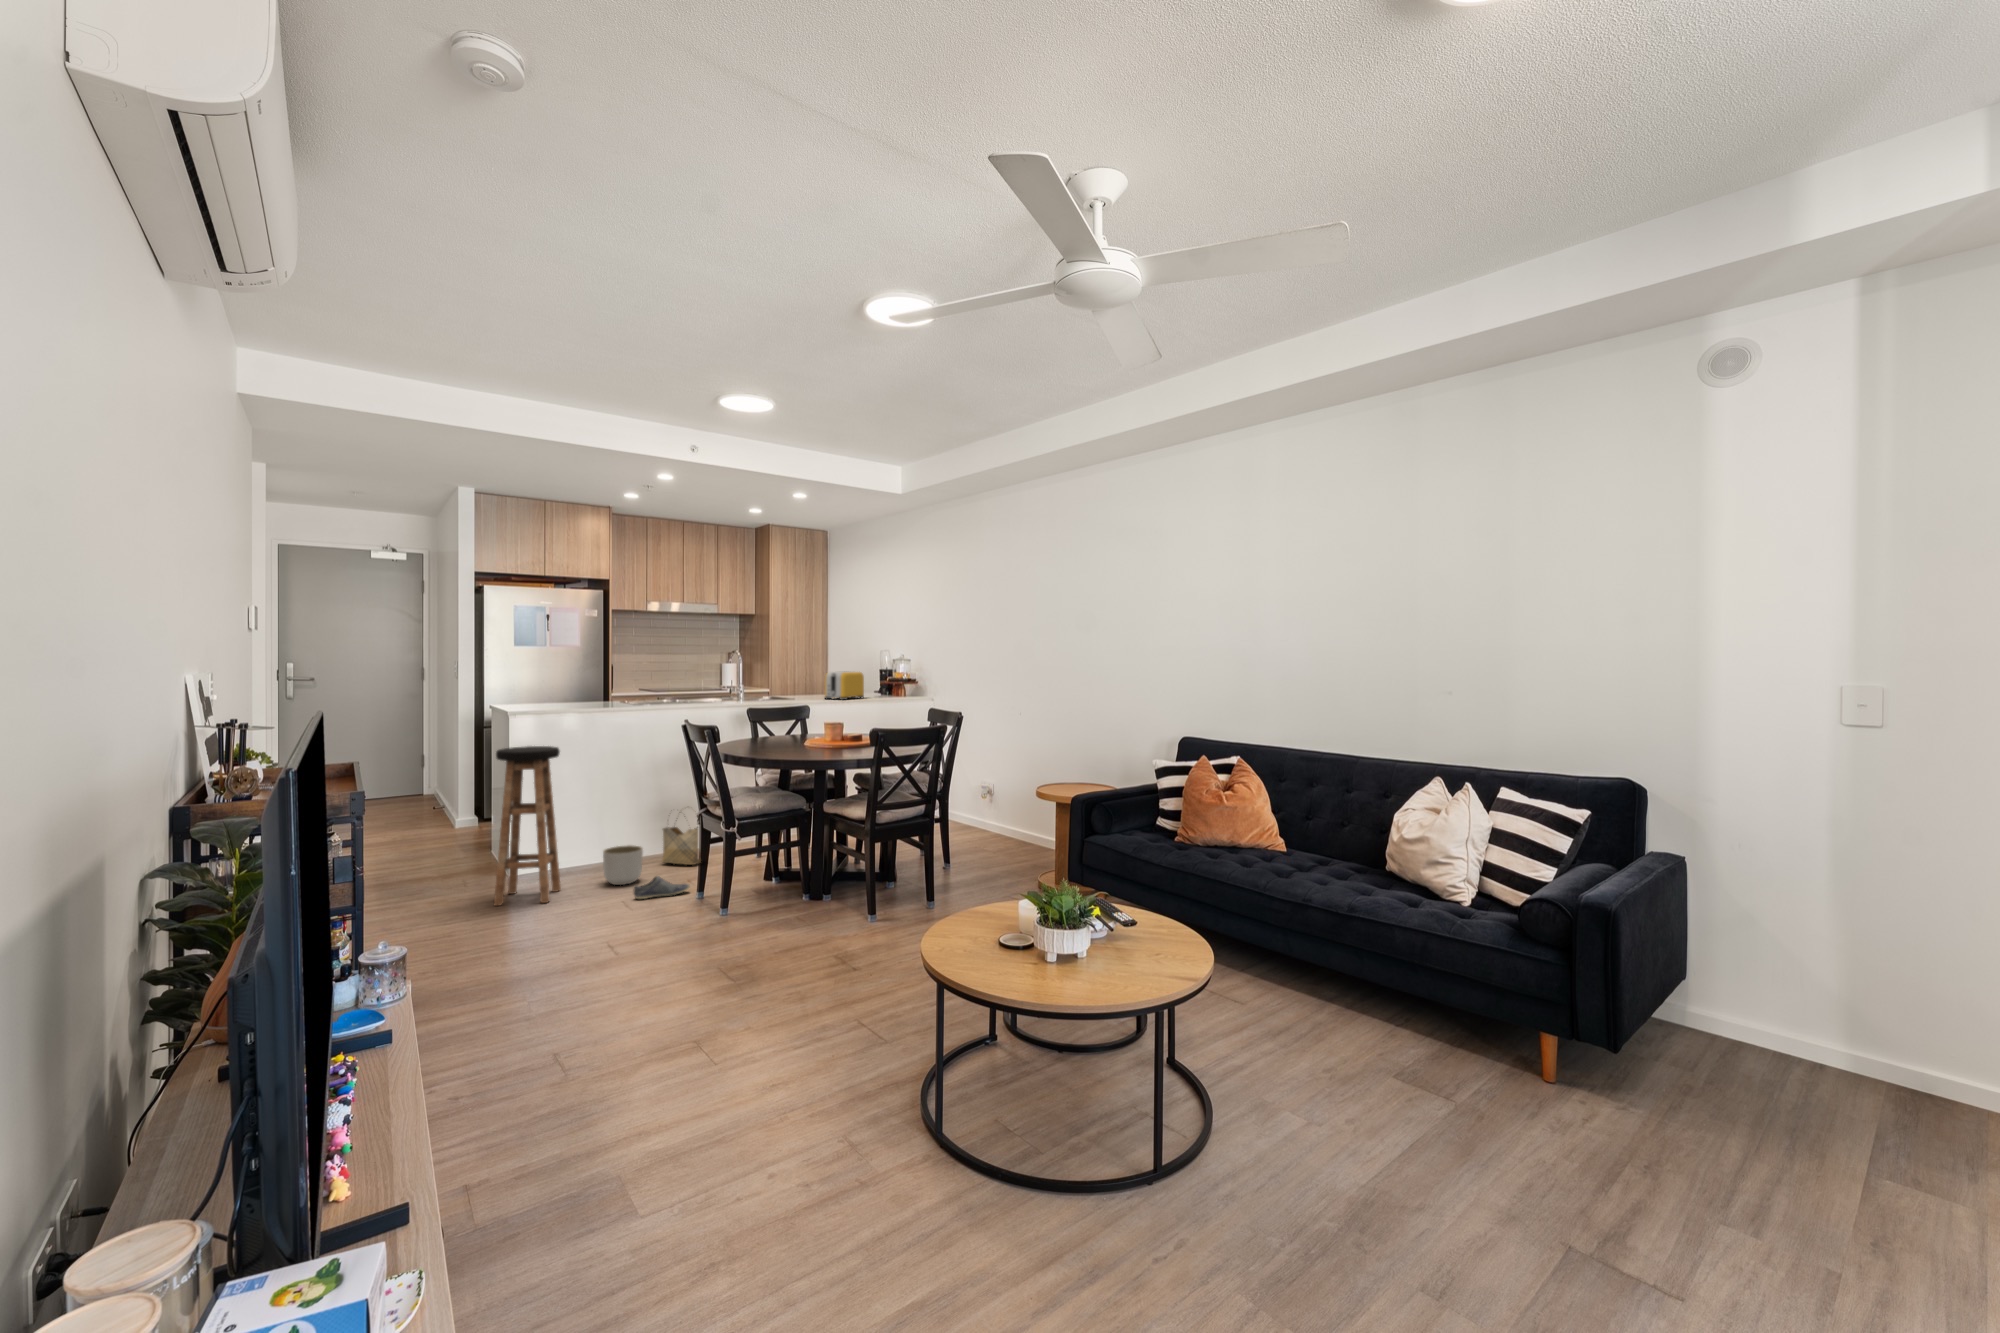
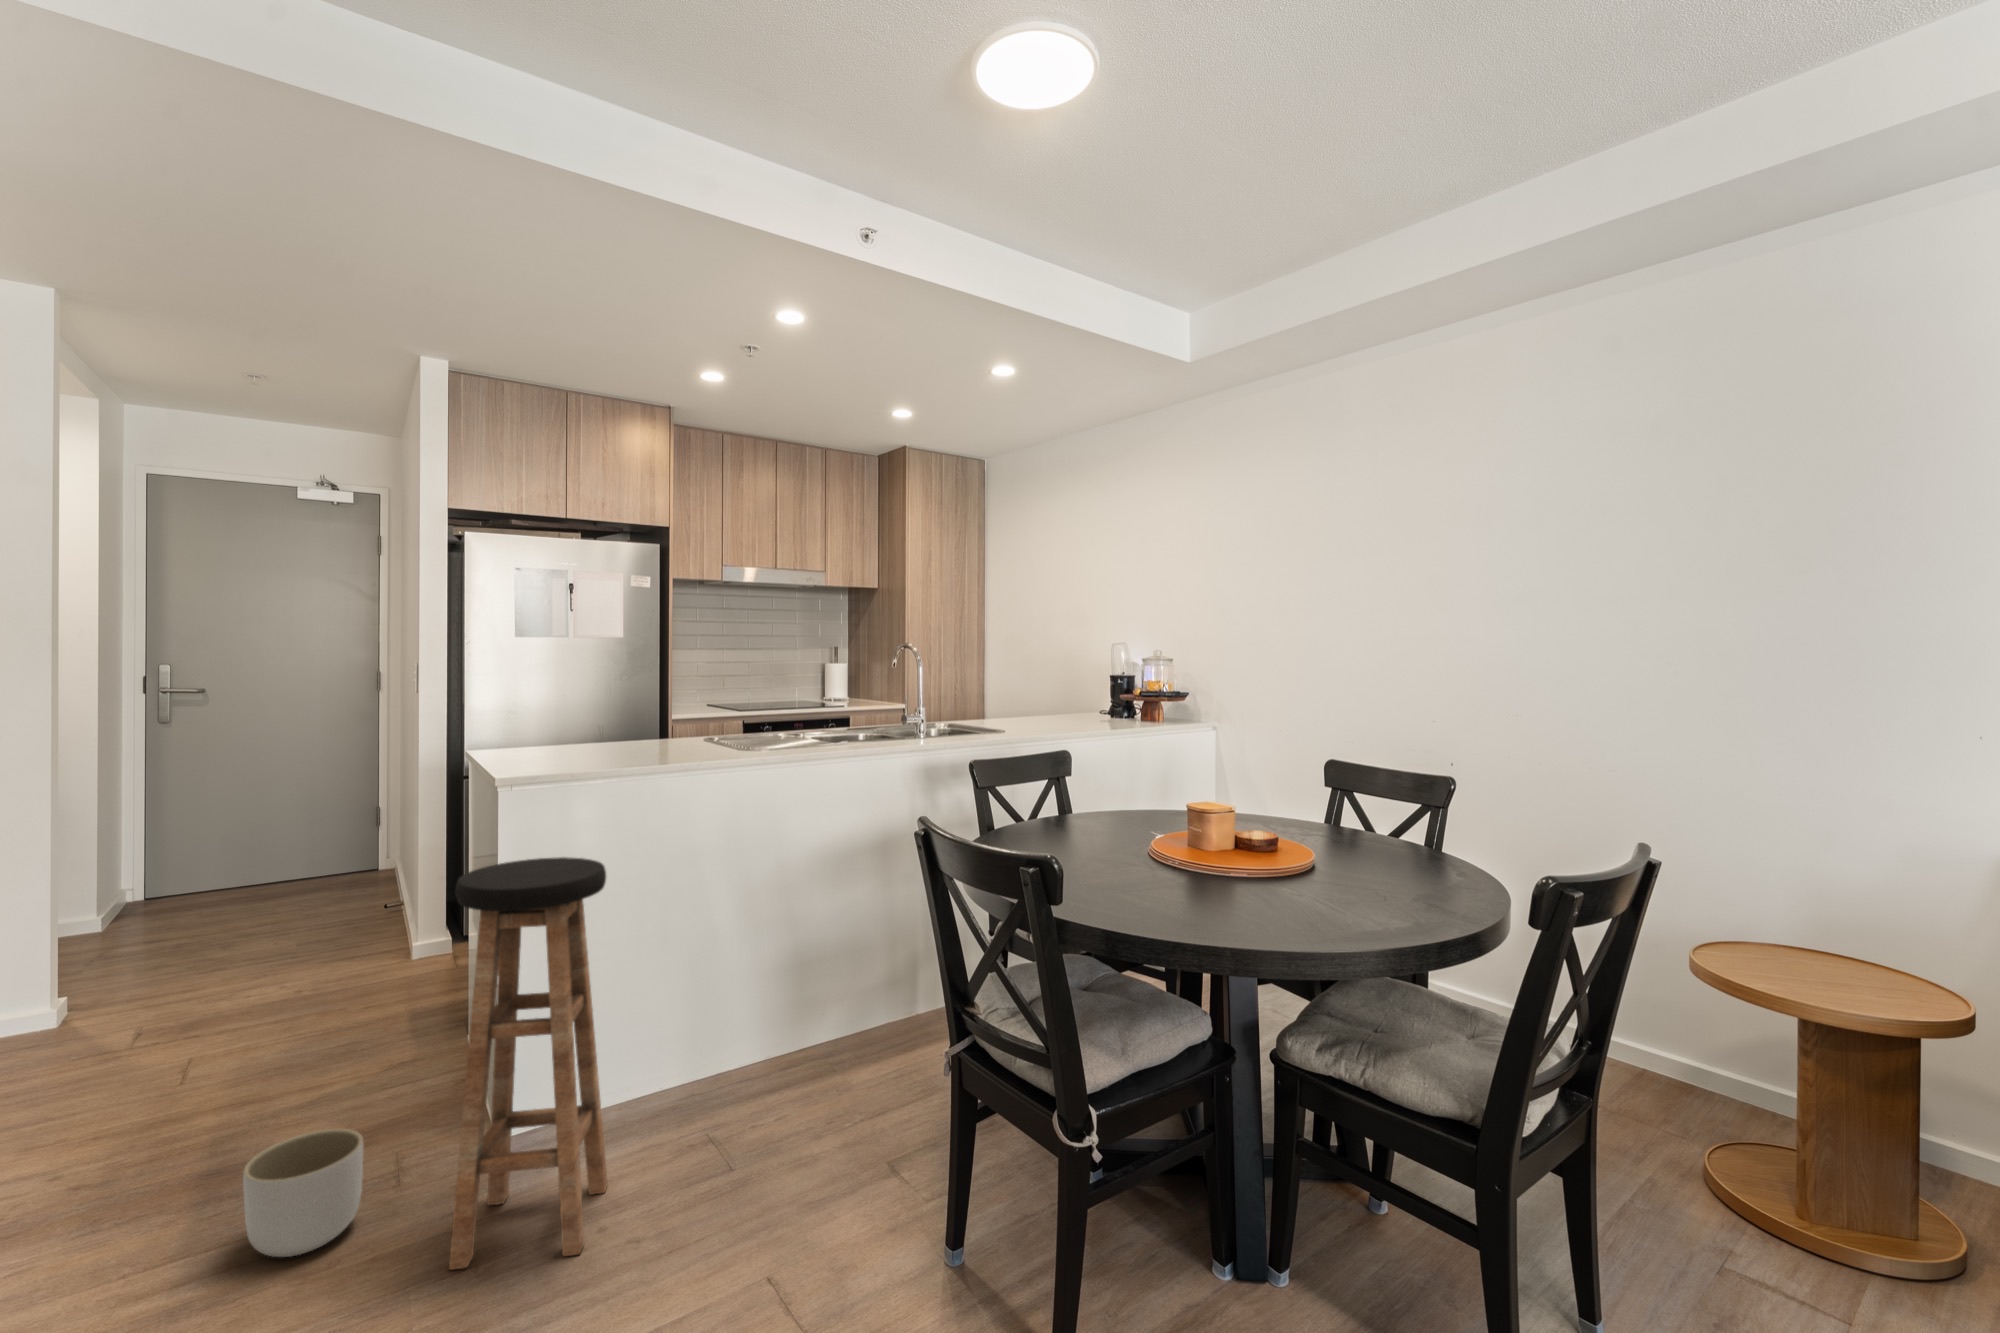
toaster: present [825,672,864,700] -> none [1048,679,1107,729]
woven basket: present [662,816,701,865] -> none [804,955,887,1082]
planter: present [603,845,643,885] -> present [243,1129,363,1257]
shoe: present [633,876,690,899] -> none [783,1171,906,1240]

